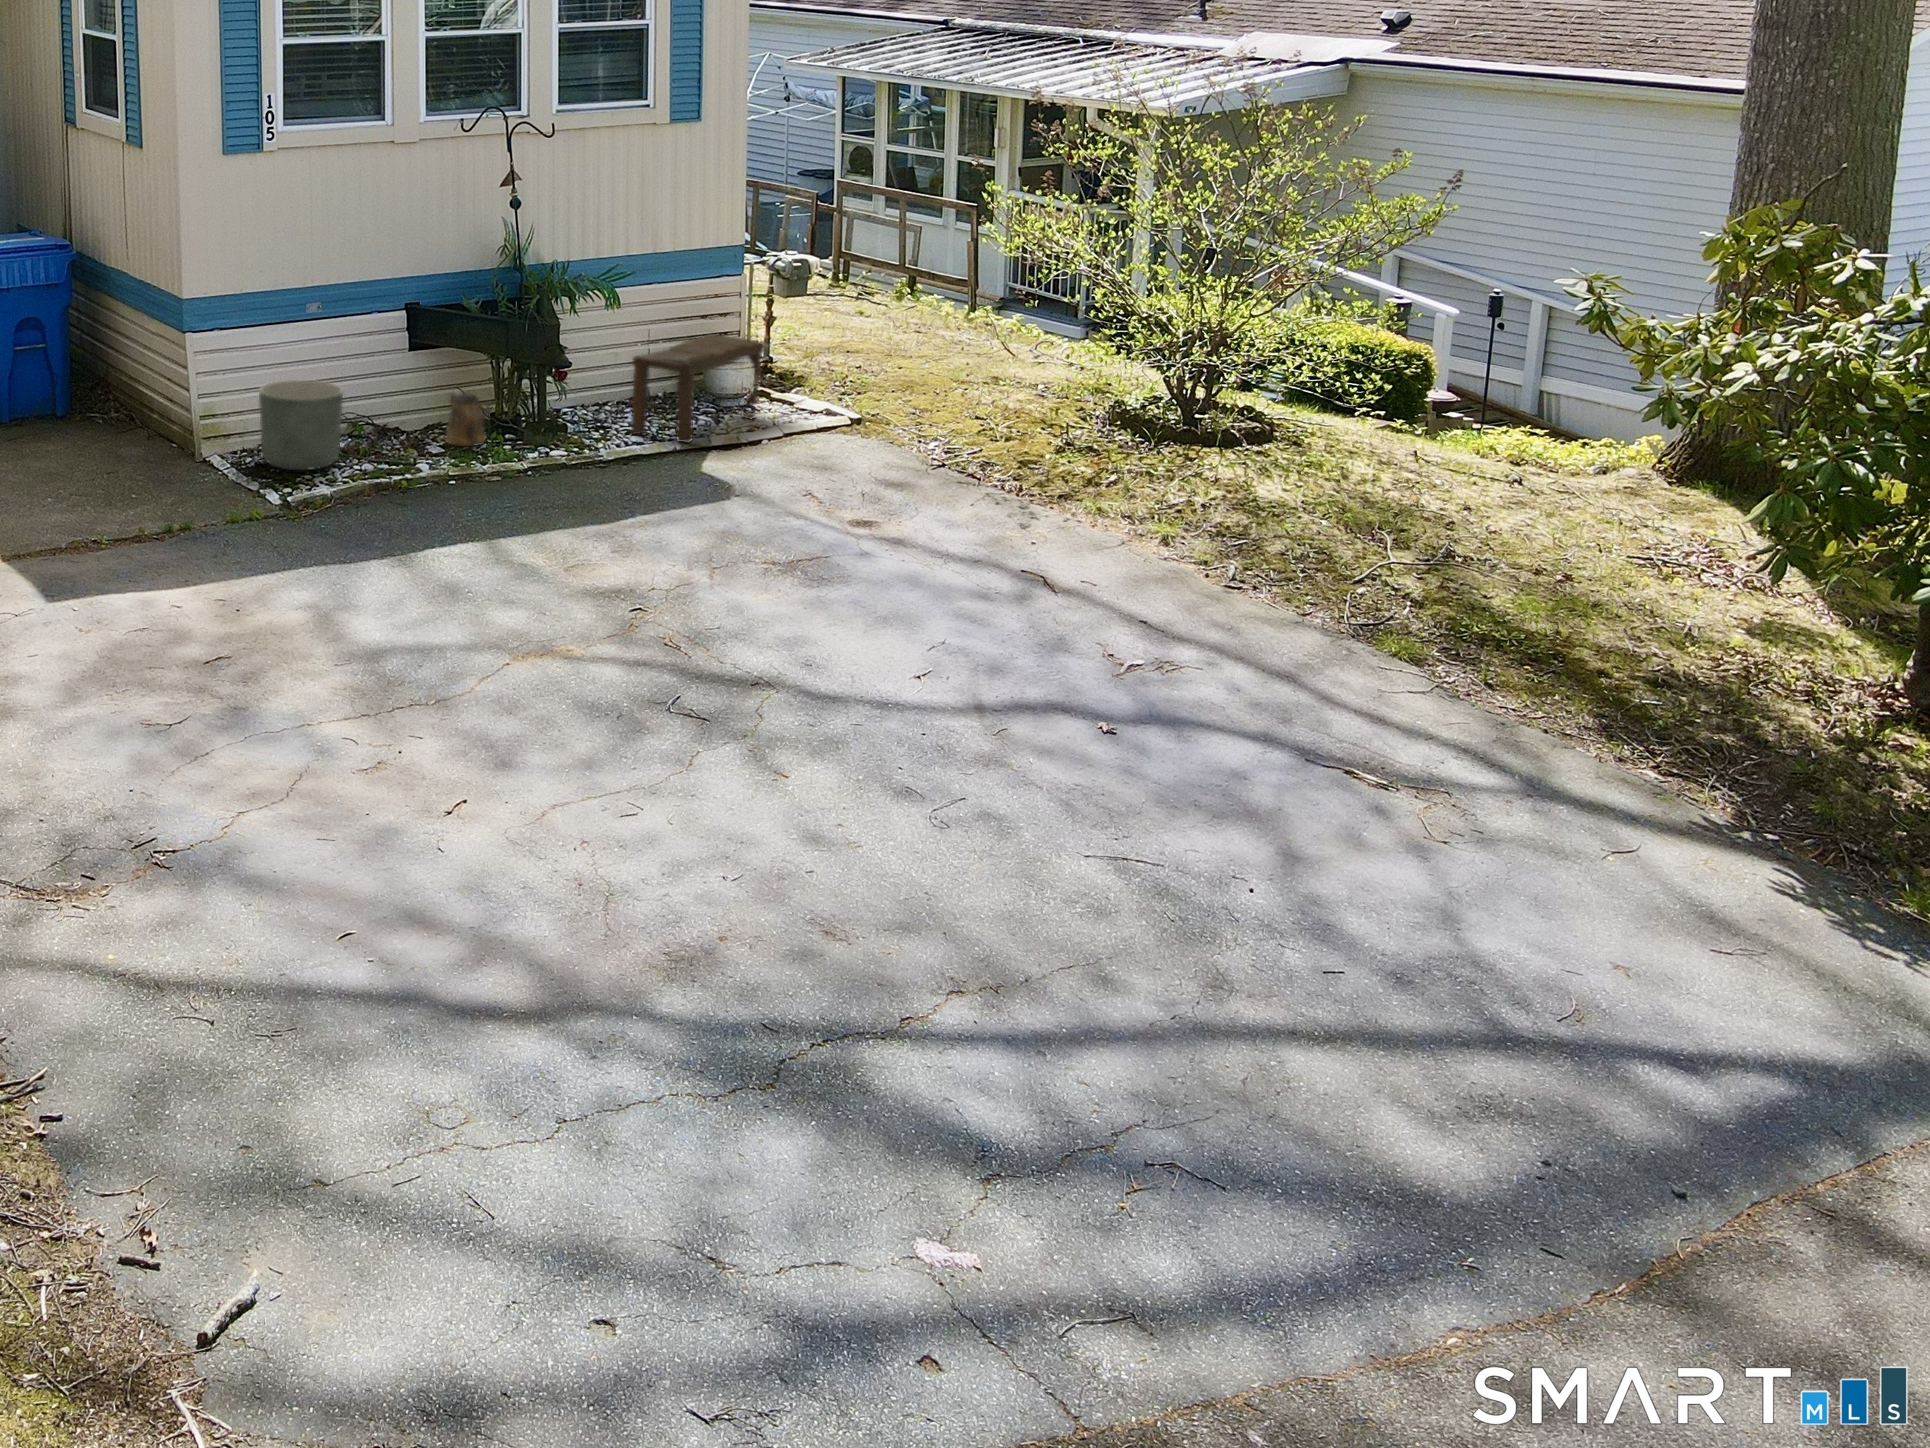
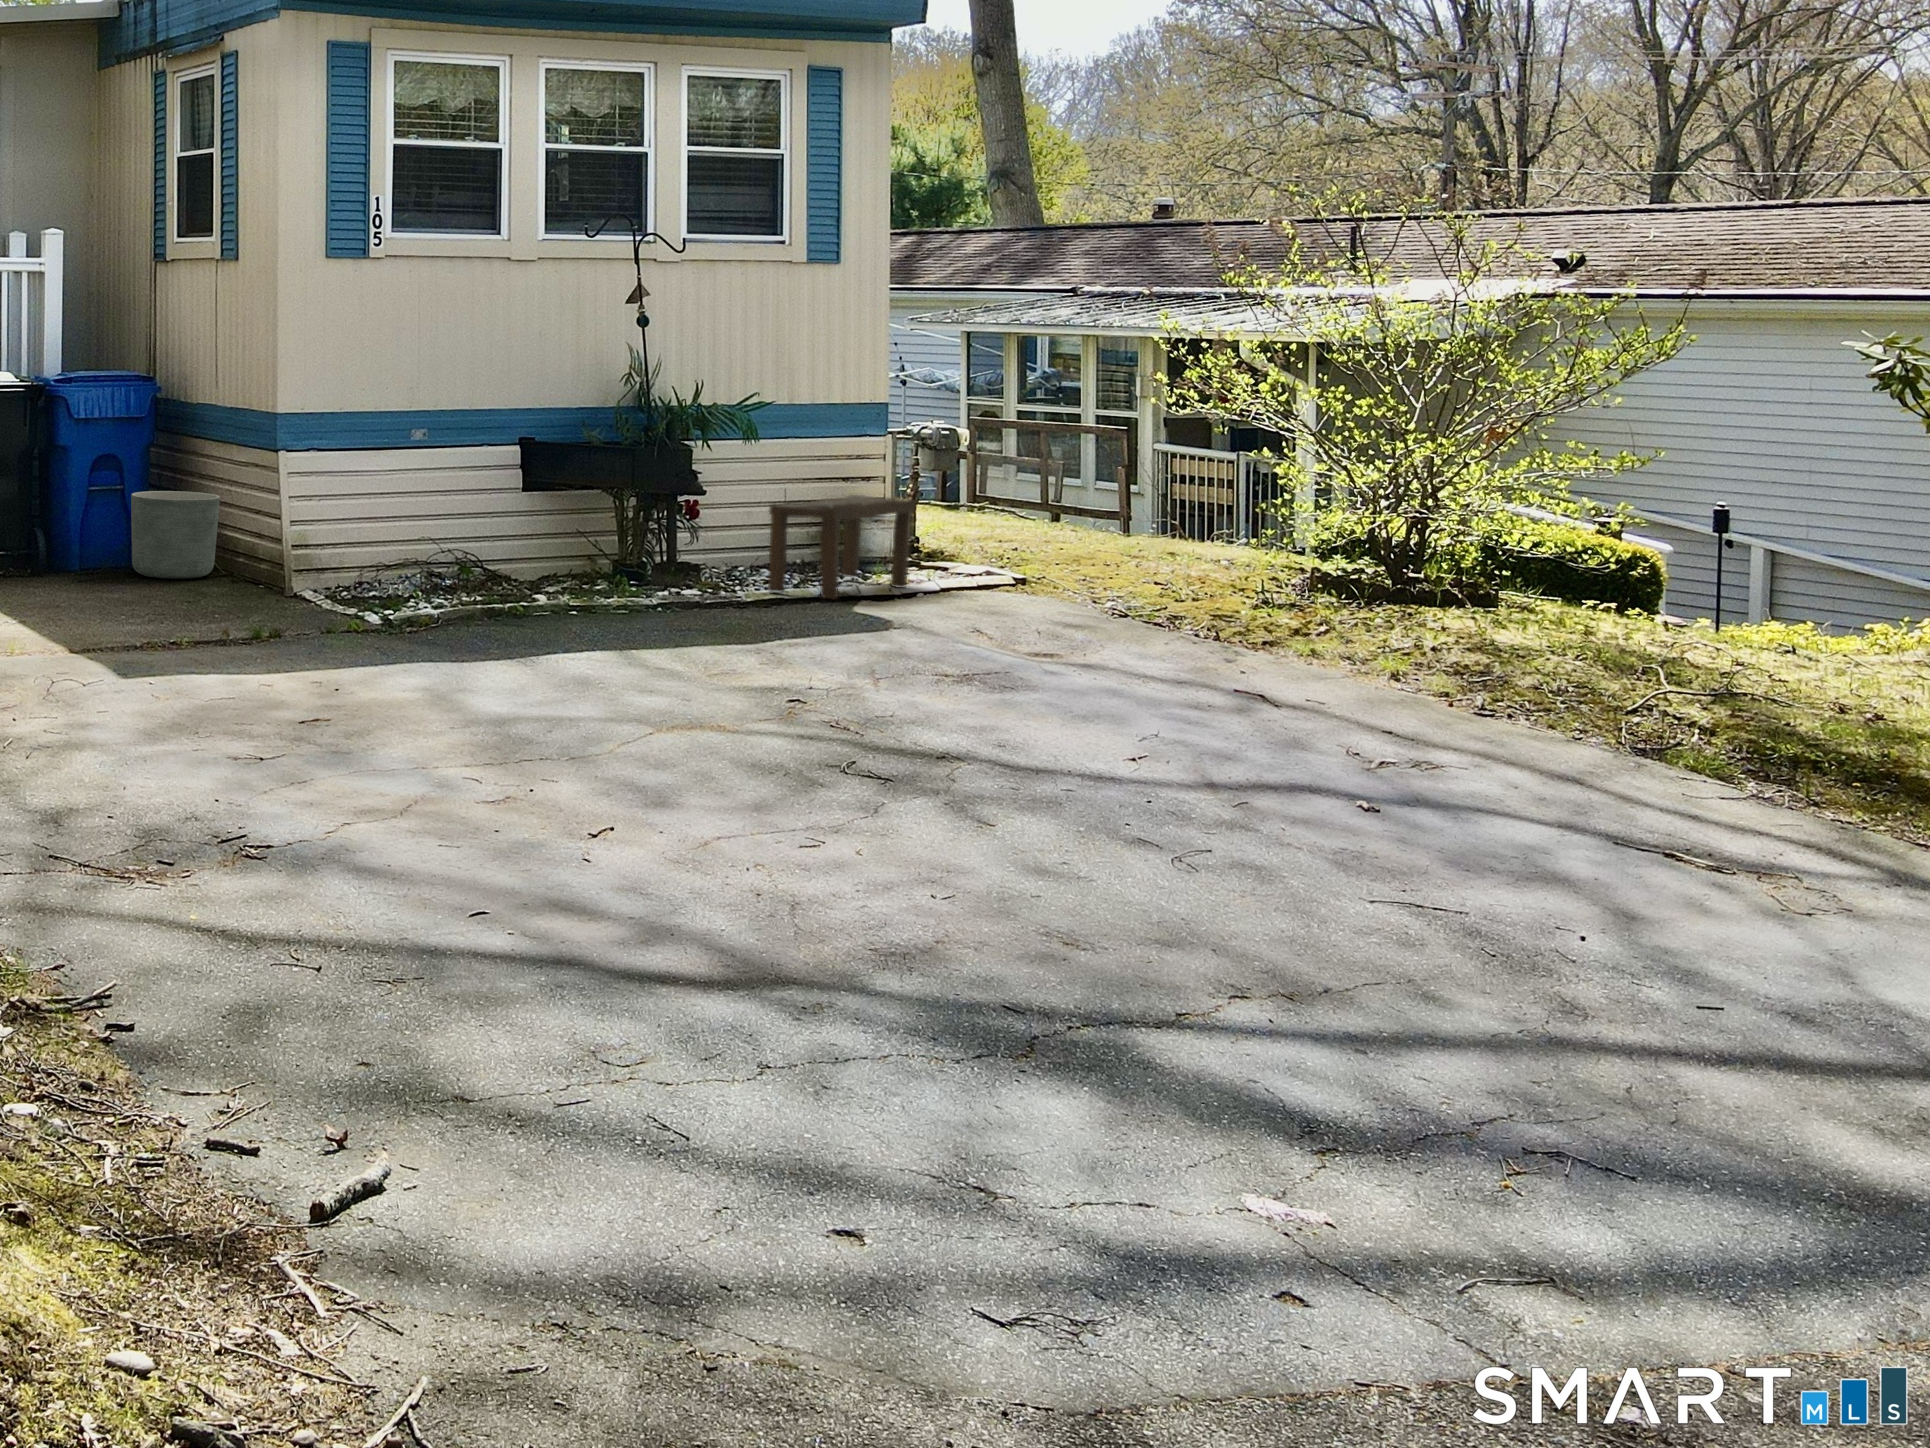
planter: present [259,380,343,470] -> present [131,491,220,579]
watering can: present [445,392,491,446] -> none [560,537,616,595]

